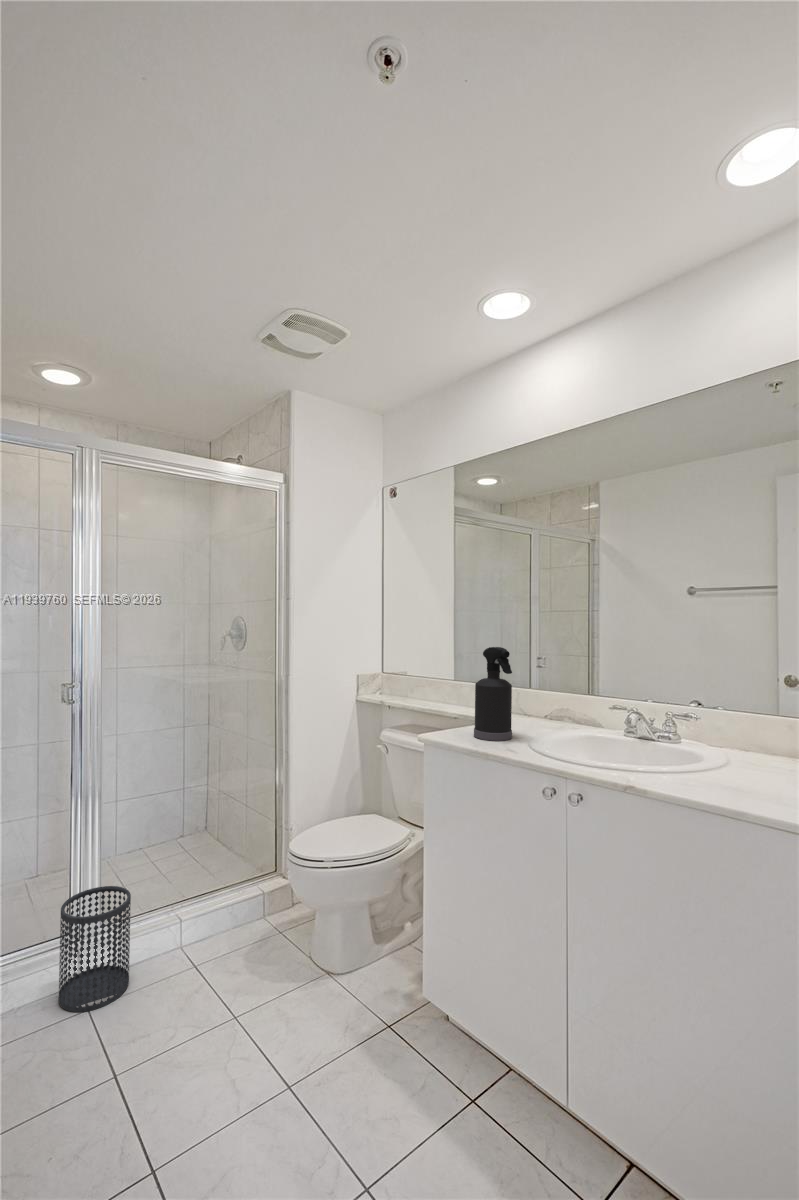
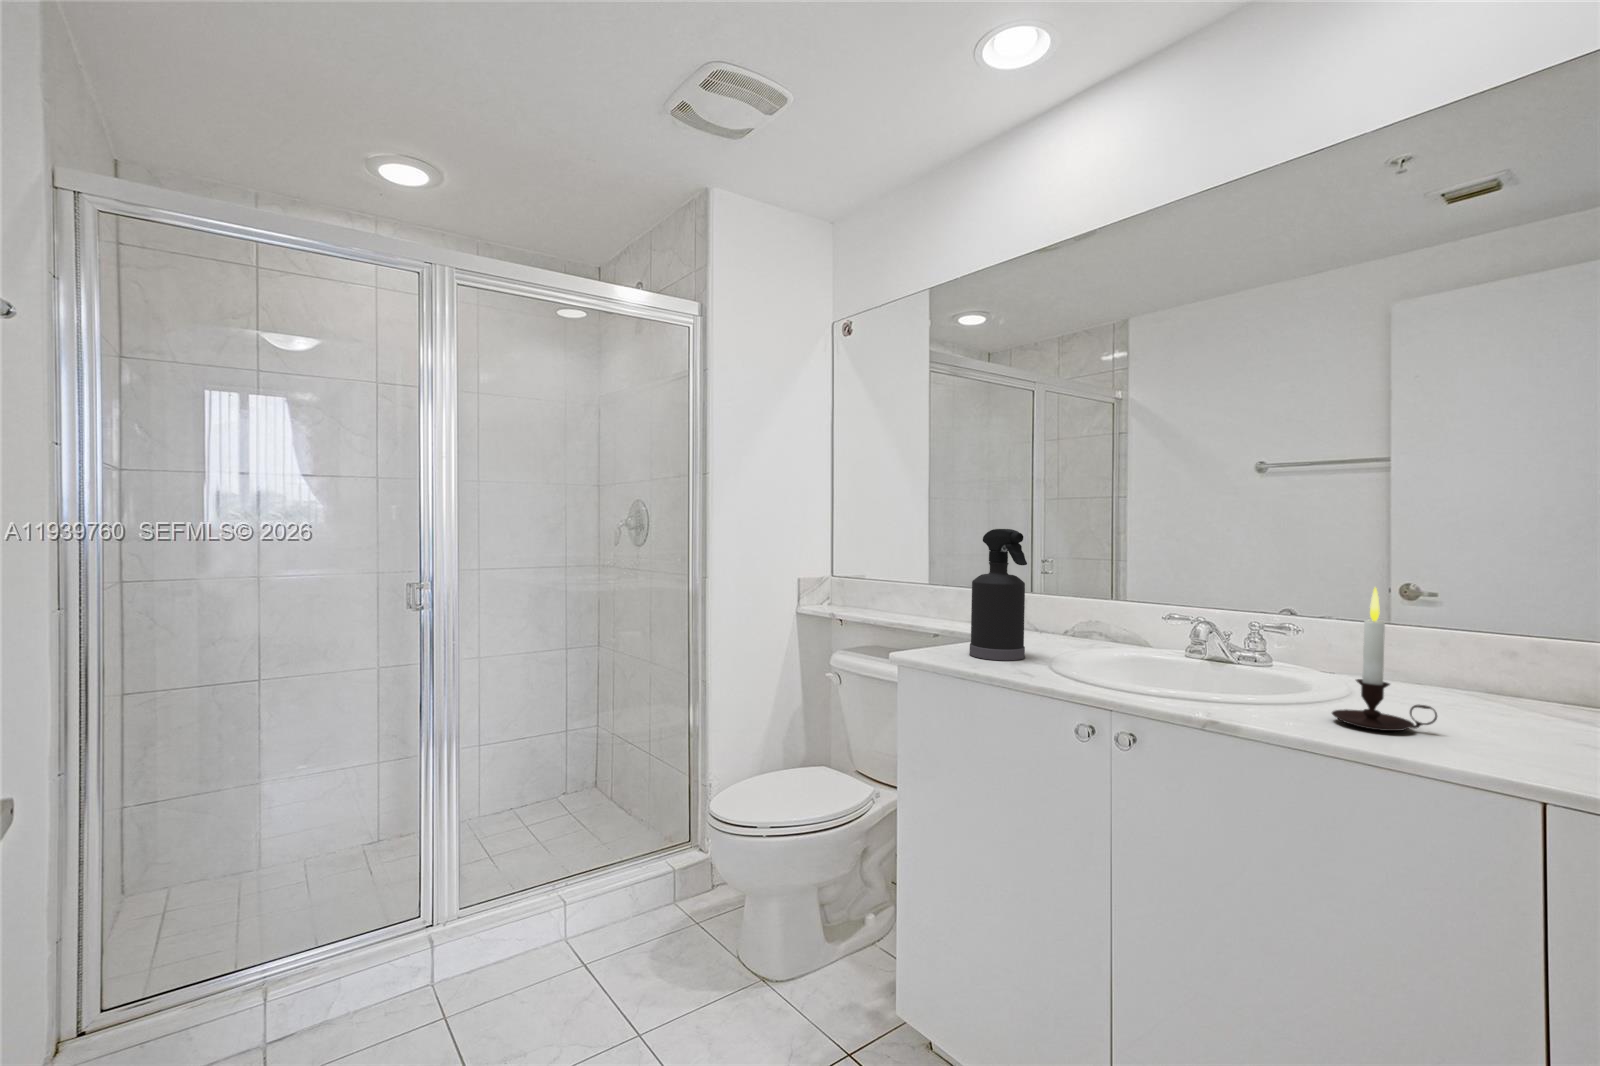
candle: none [698,699,761,795] -> present [1332,588,1437,731]
wastebasket: present [59,886,131,1012] -> none [407,853,499,1018]

